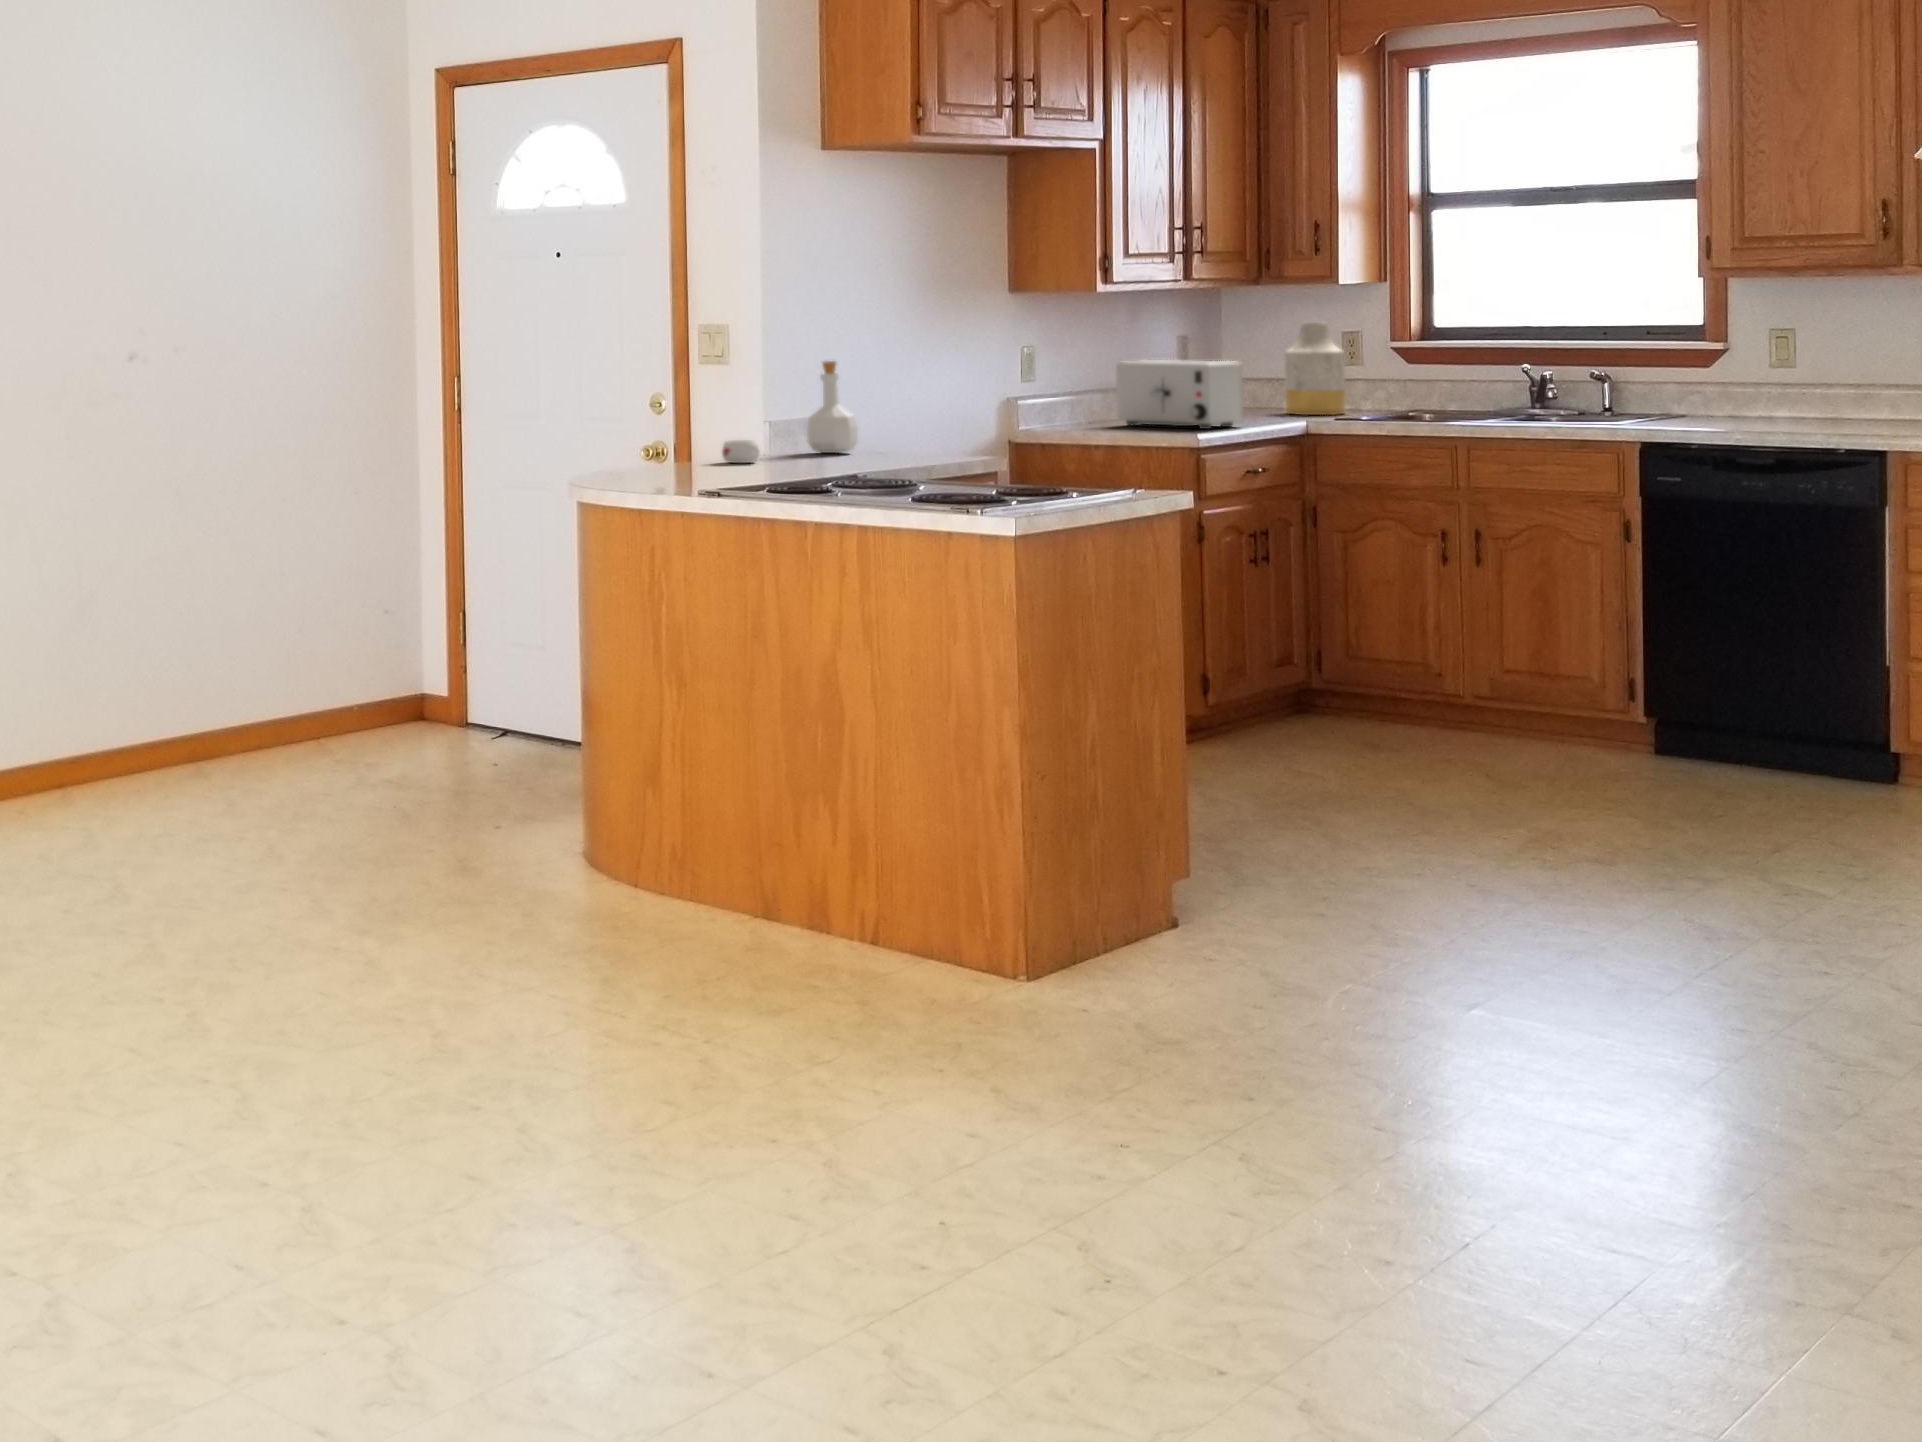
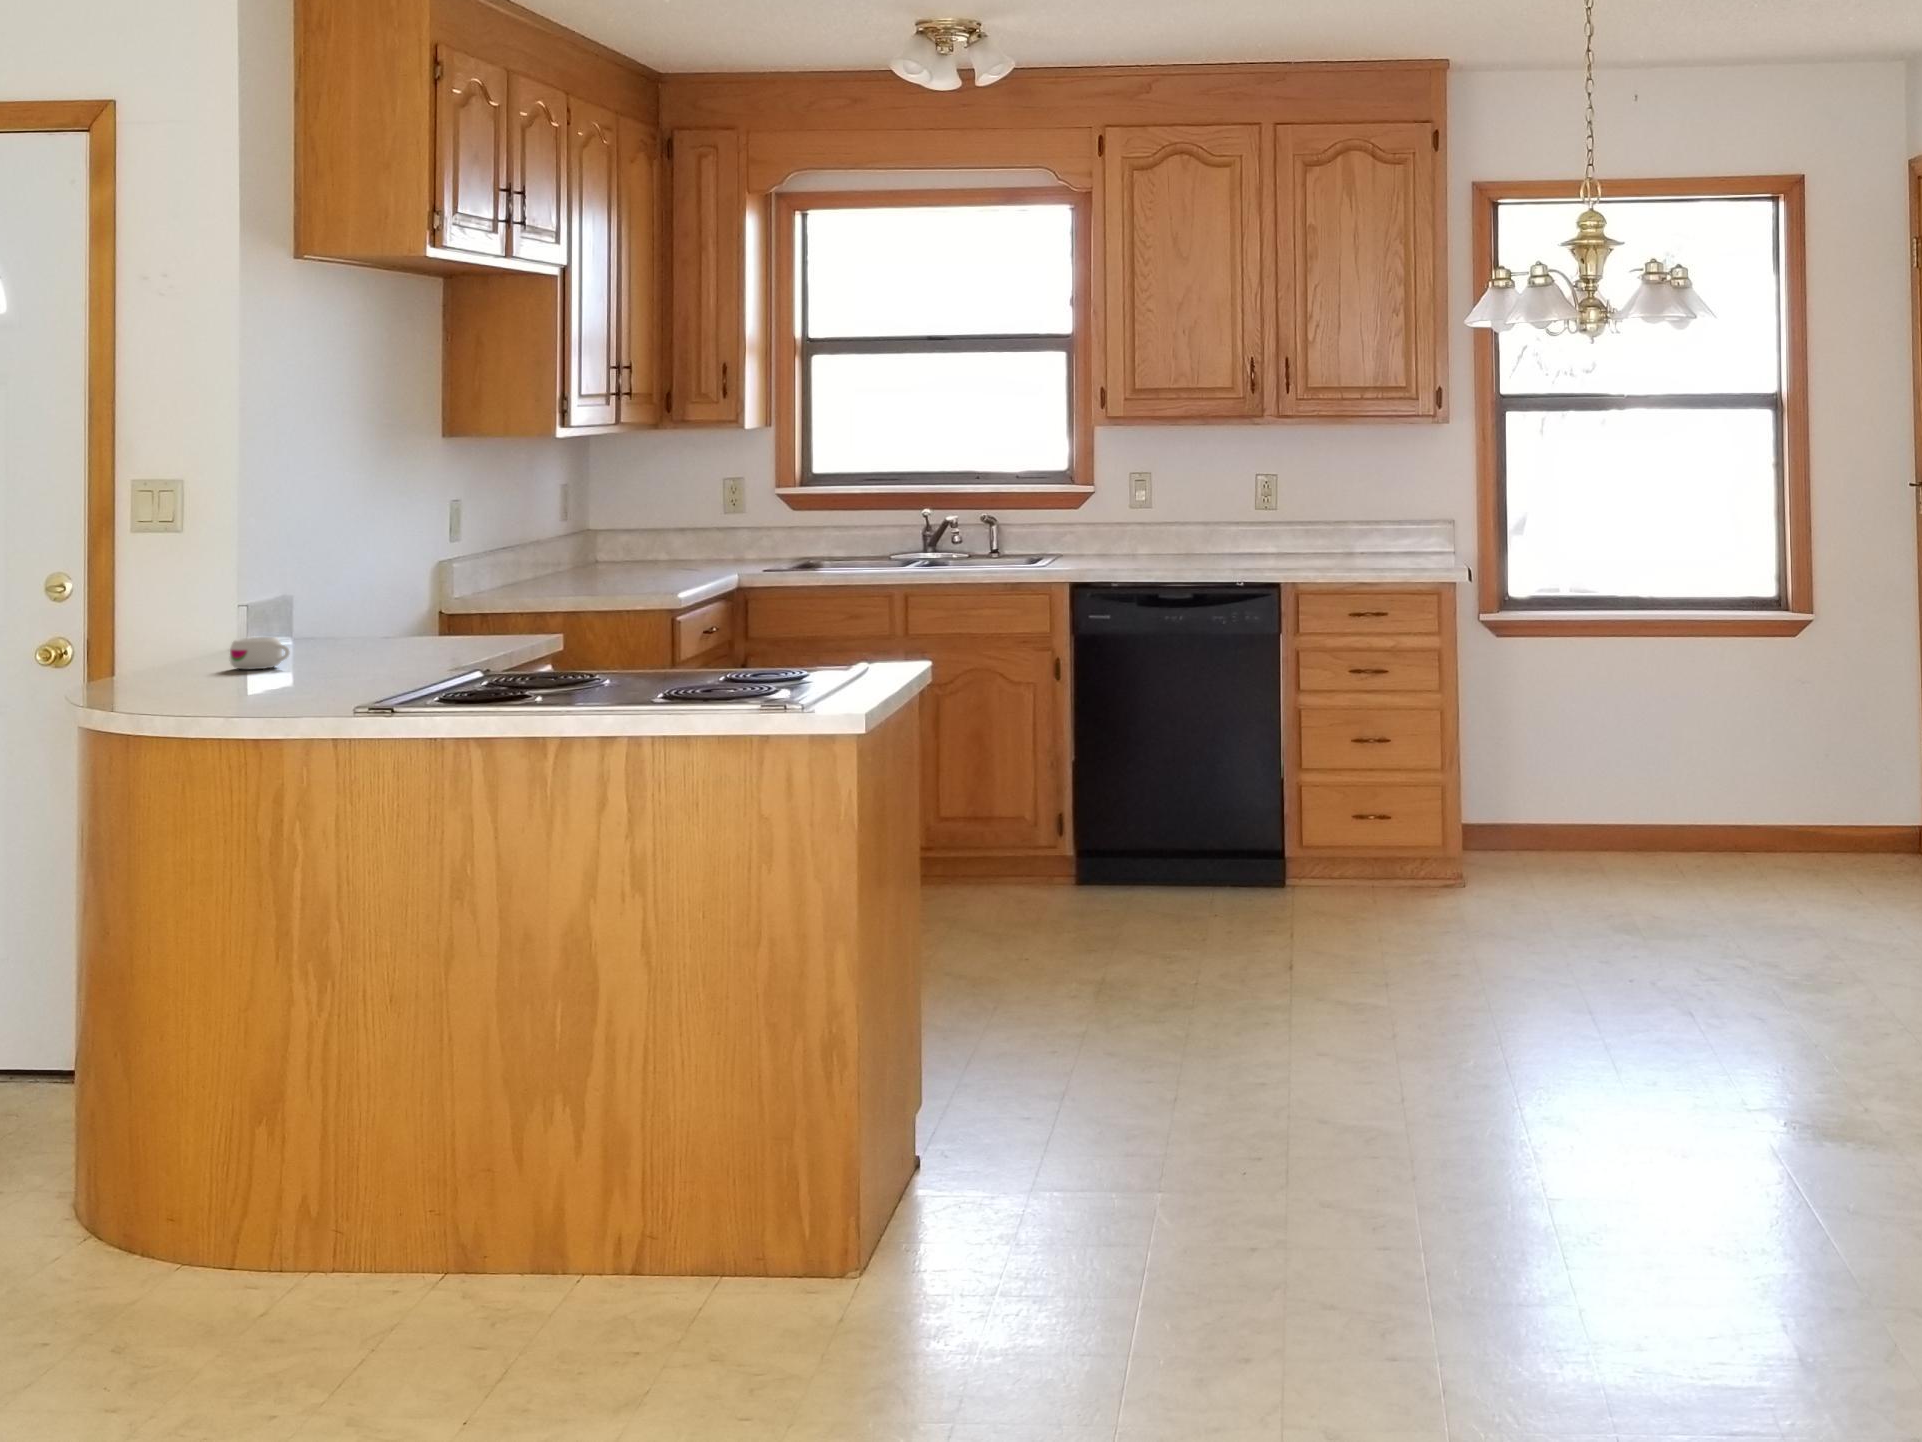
vase: present [1285,322,1345,415] -> none [671,471,731,570]
toaster: present [1116,360,1243,429] -> none [549,515,684,592]
bottle: present [807,361,858,453] -> none [300,528,370,648]

